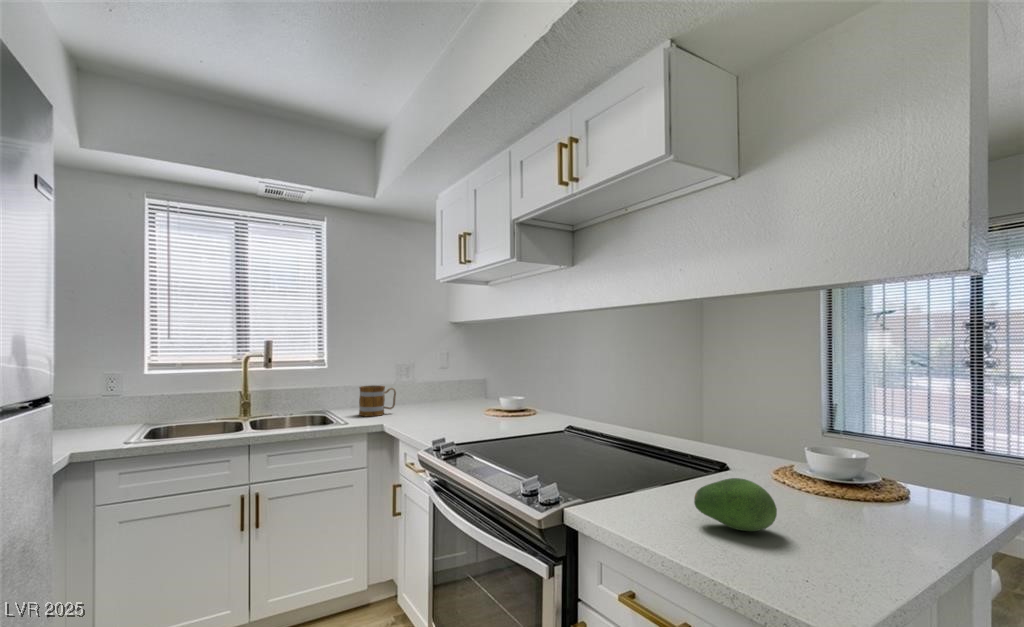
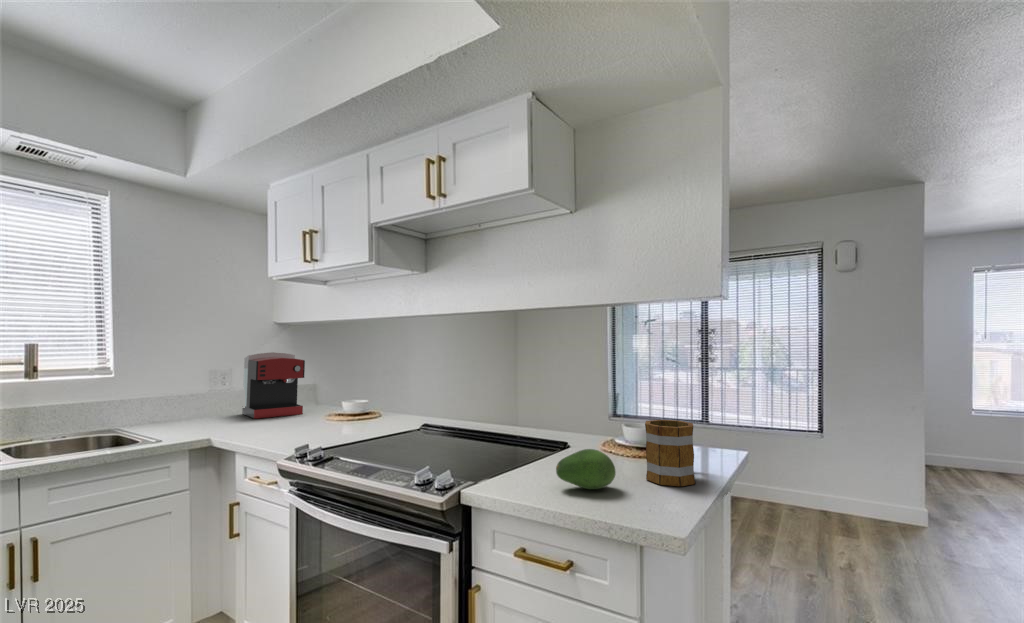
coffee maker: none [420,348,469,409] -> present [242,352,305,419]
mug: present [359,386,396,416] -> present [645,420,695,486]

